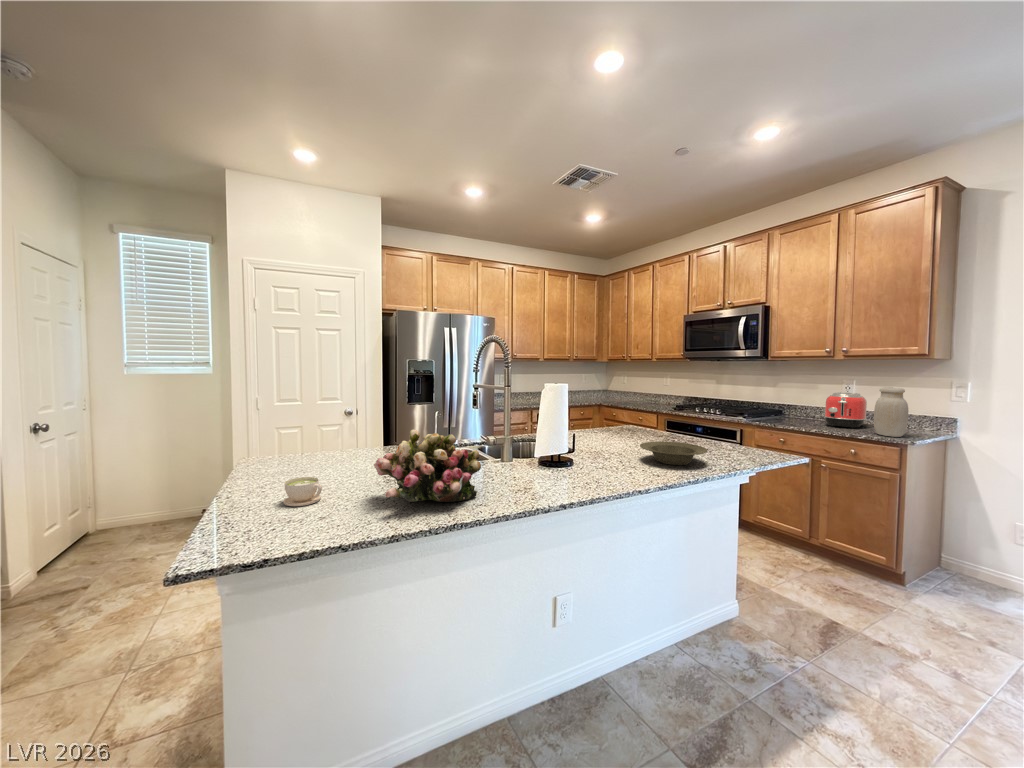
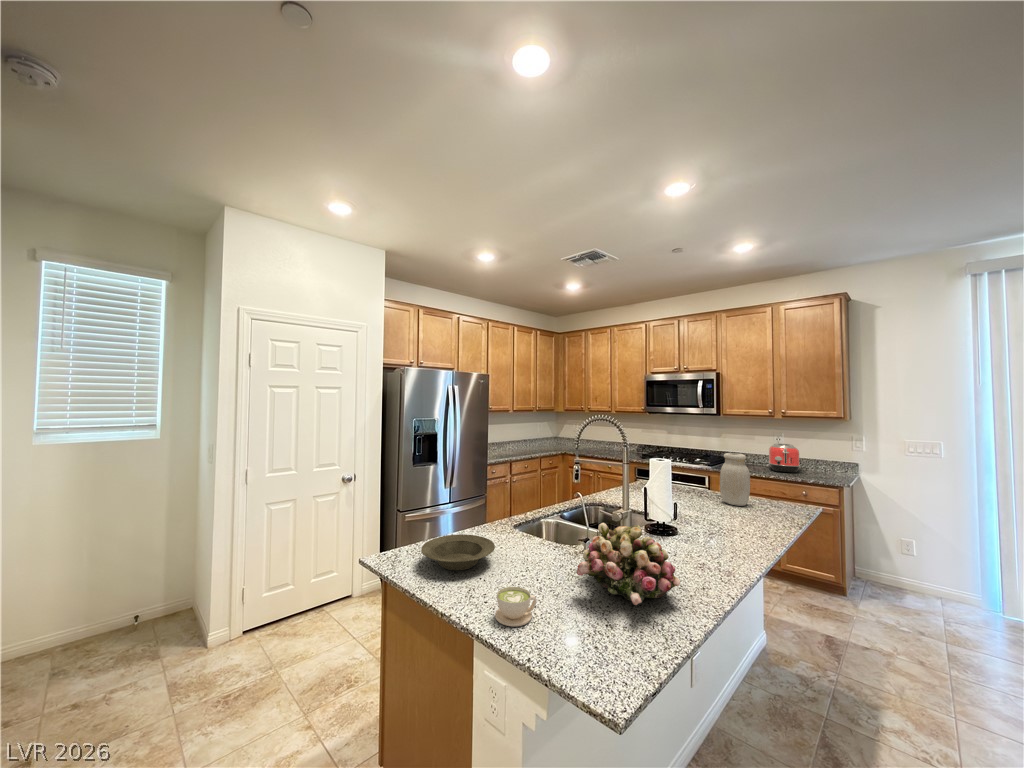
jar: present [874,387,908,437] -> present [720,453,750,506]
bowl: present [640,441,708,465] -> present [421,534,495,571]

